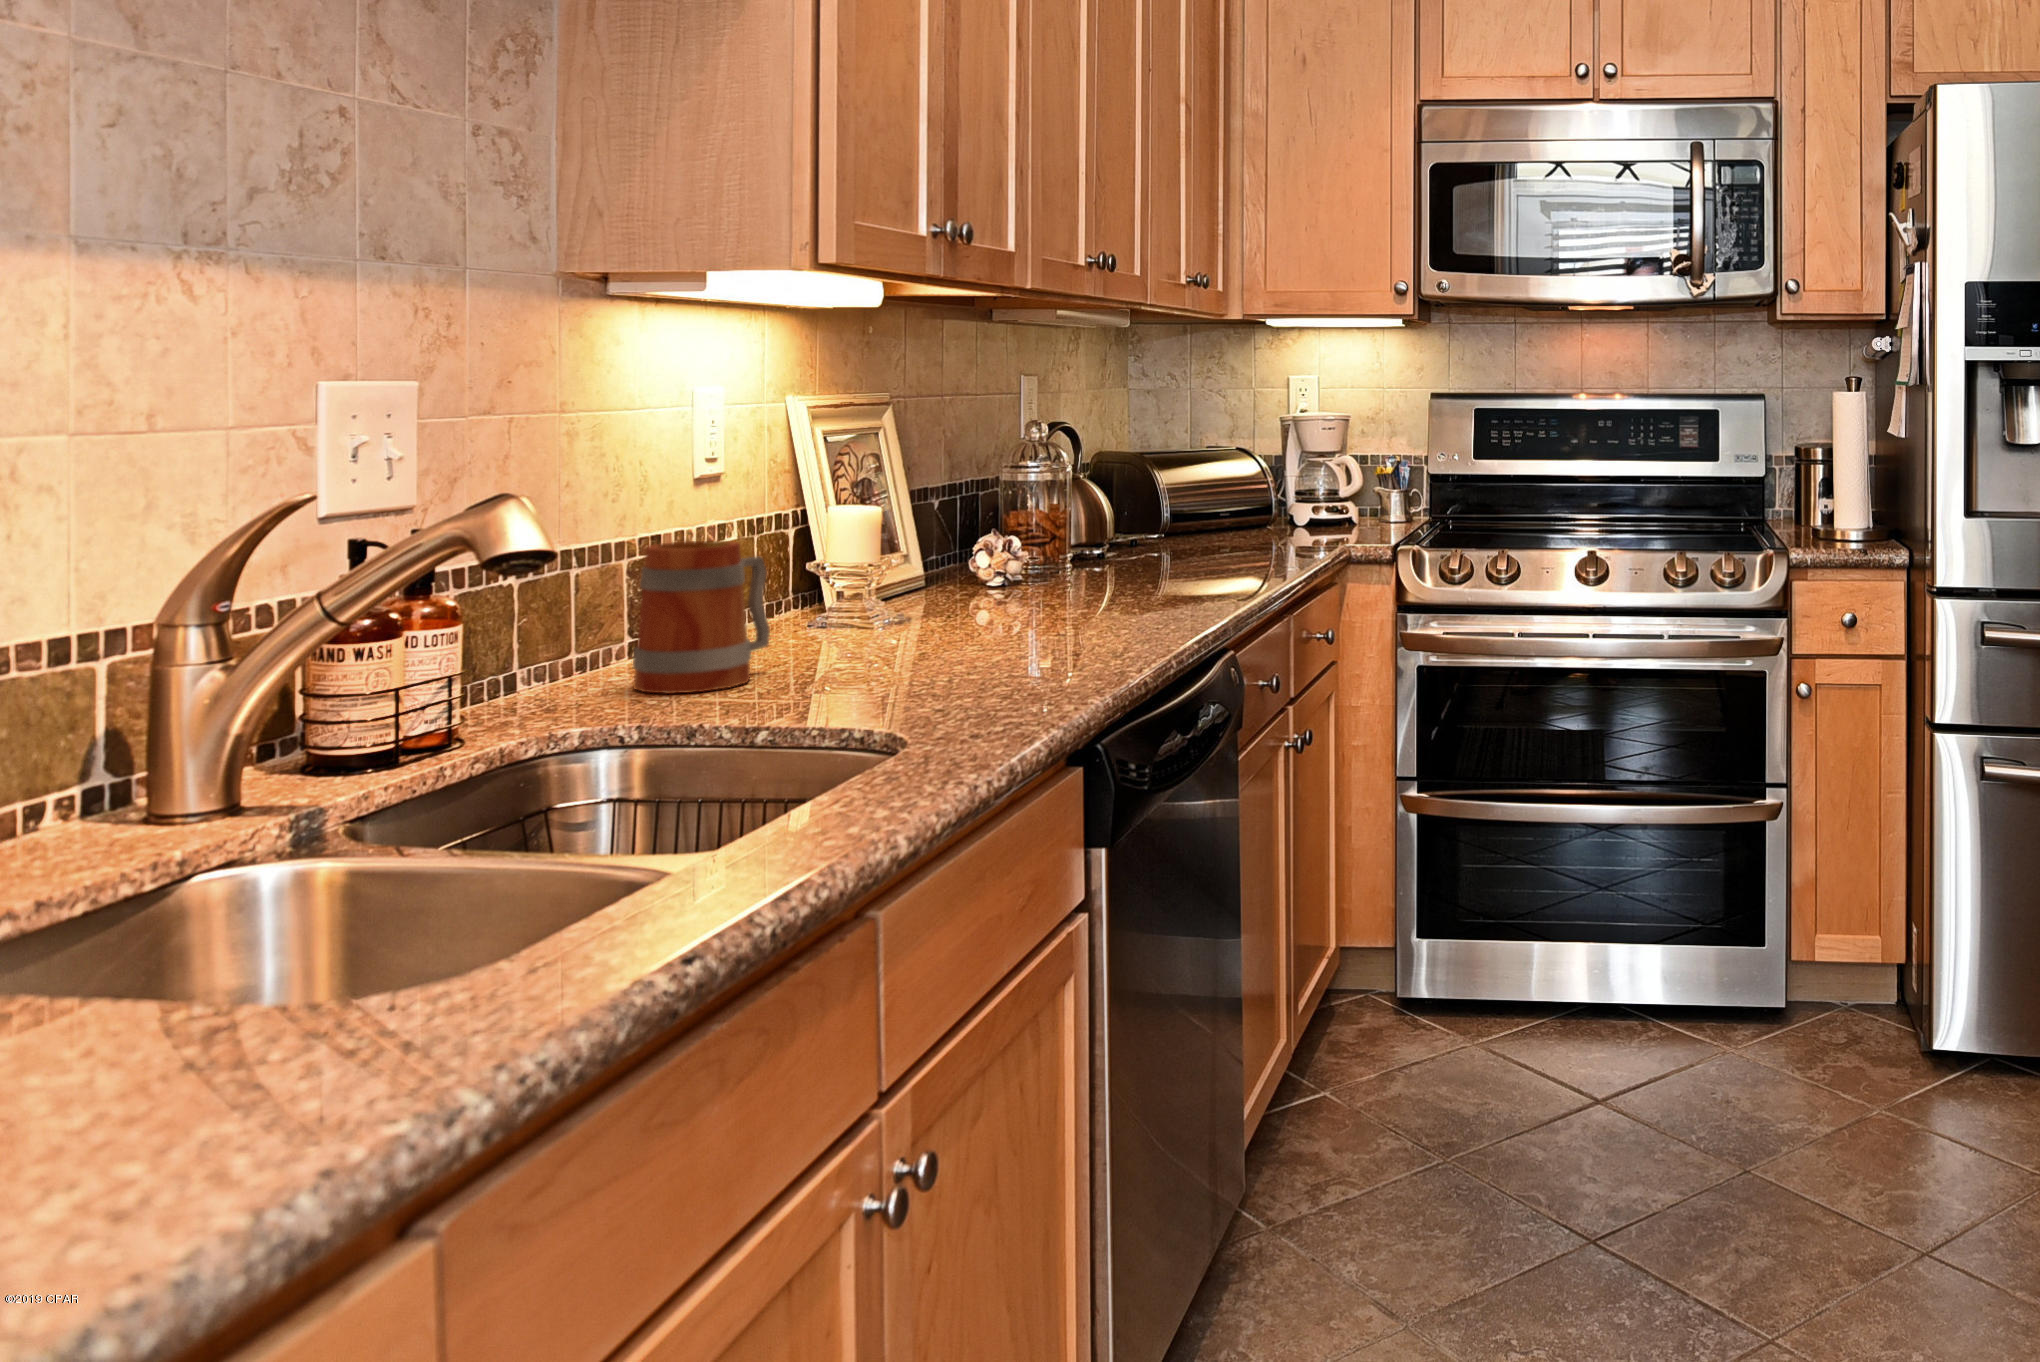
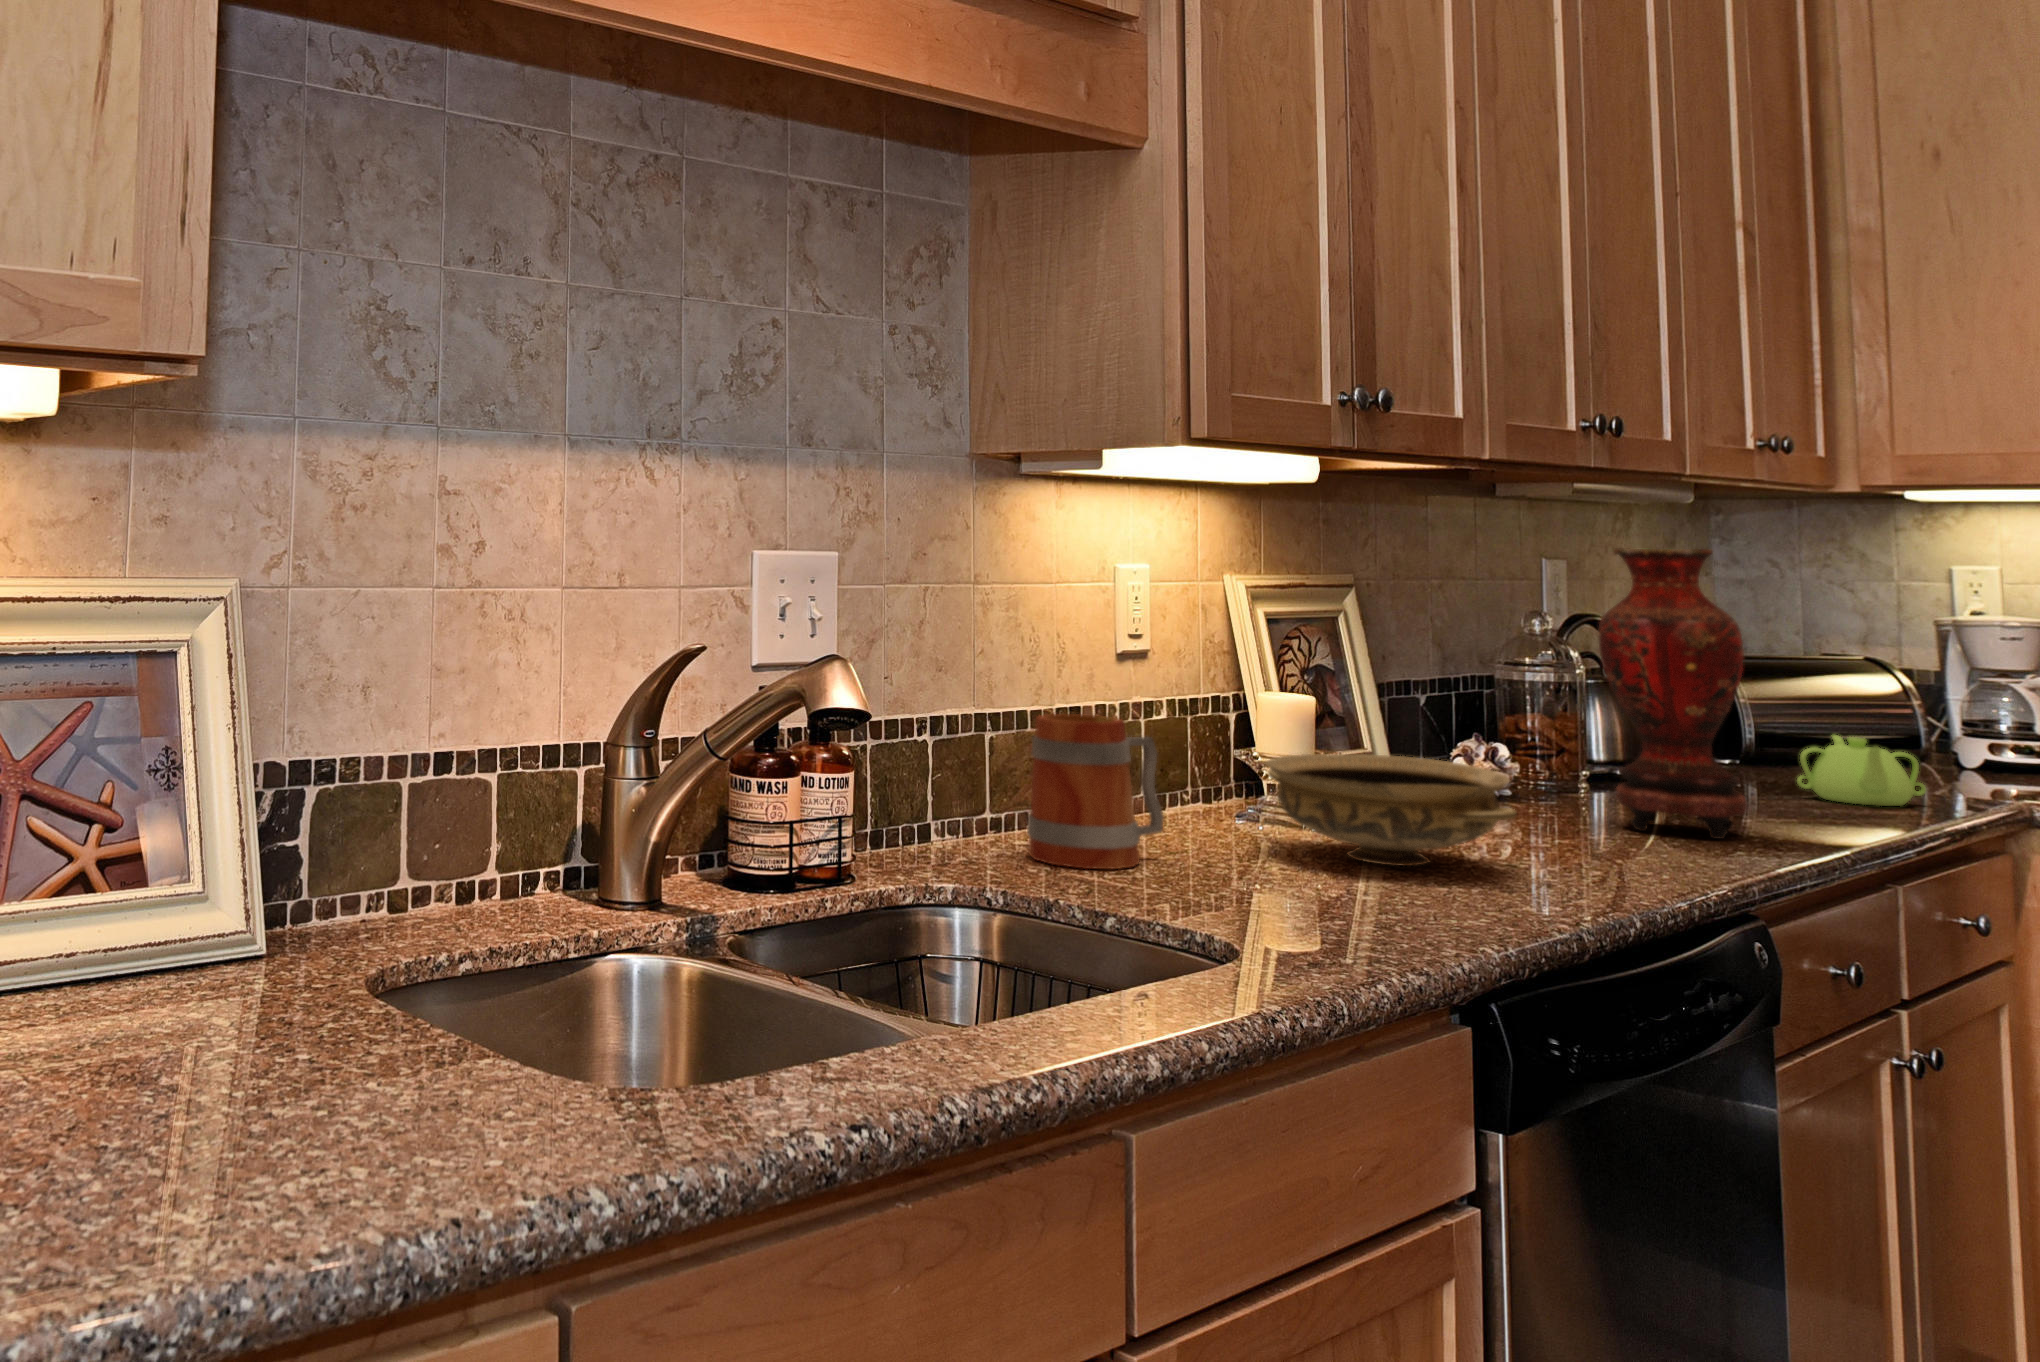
vase: none [1093,366,1189,591] -> present [1598,549,1747,839]
teapot: none [1195,504,1269,554] -> present [1797,735,1926,806]
ceramic bowl: none [850,551,1066,645] -> present [1266,754,1517,866]

